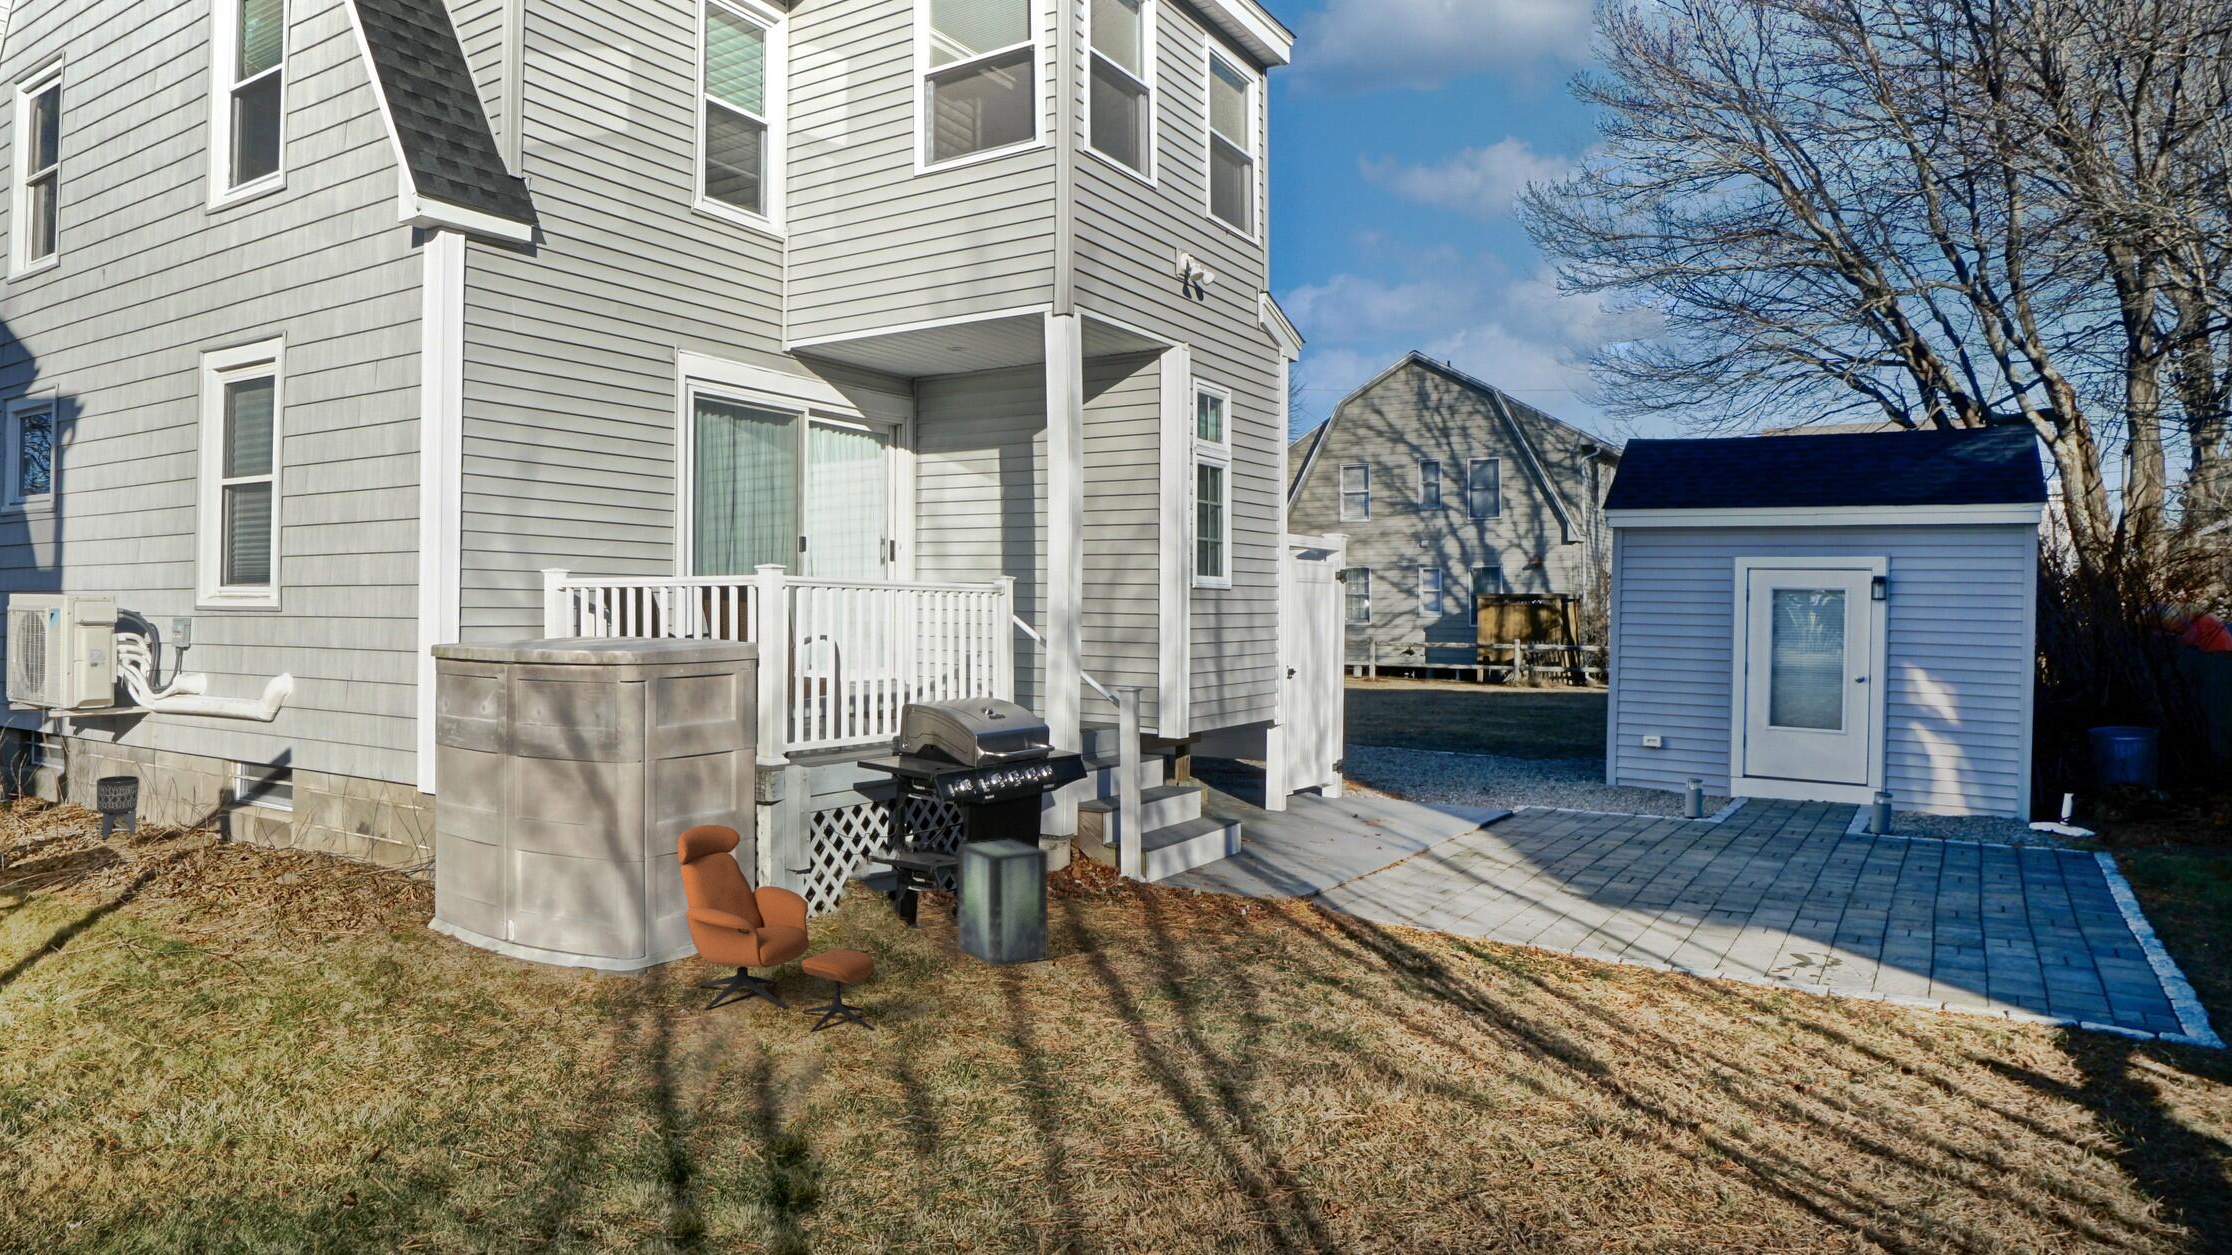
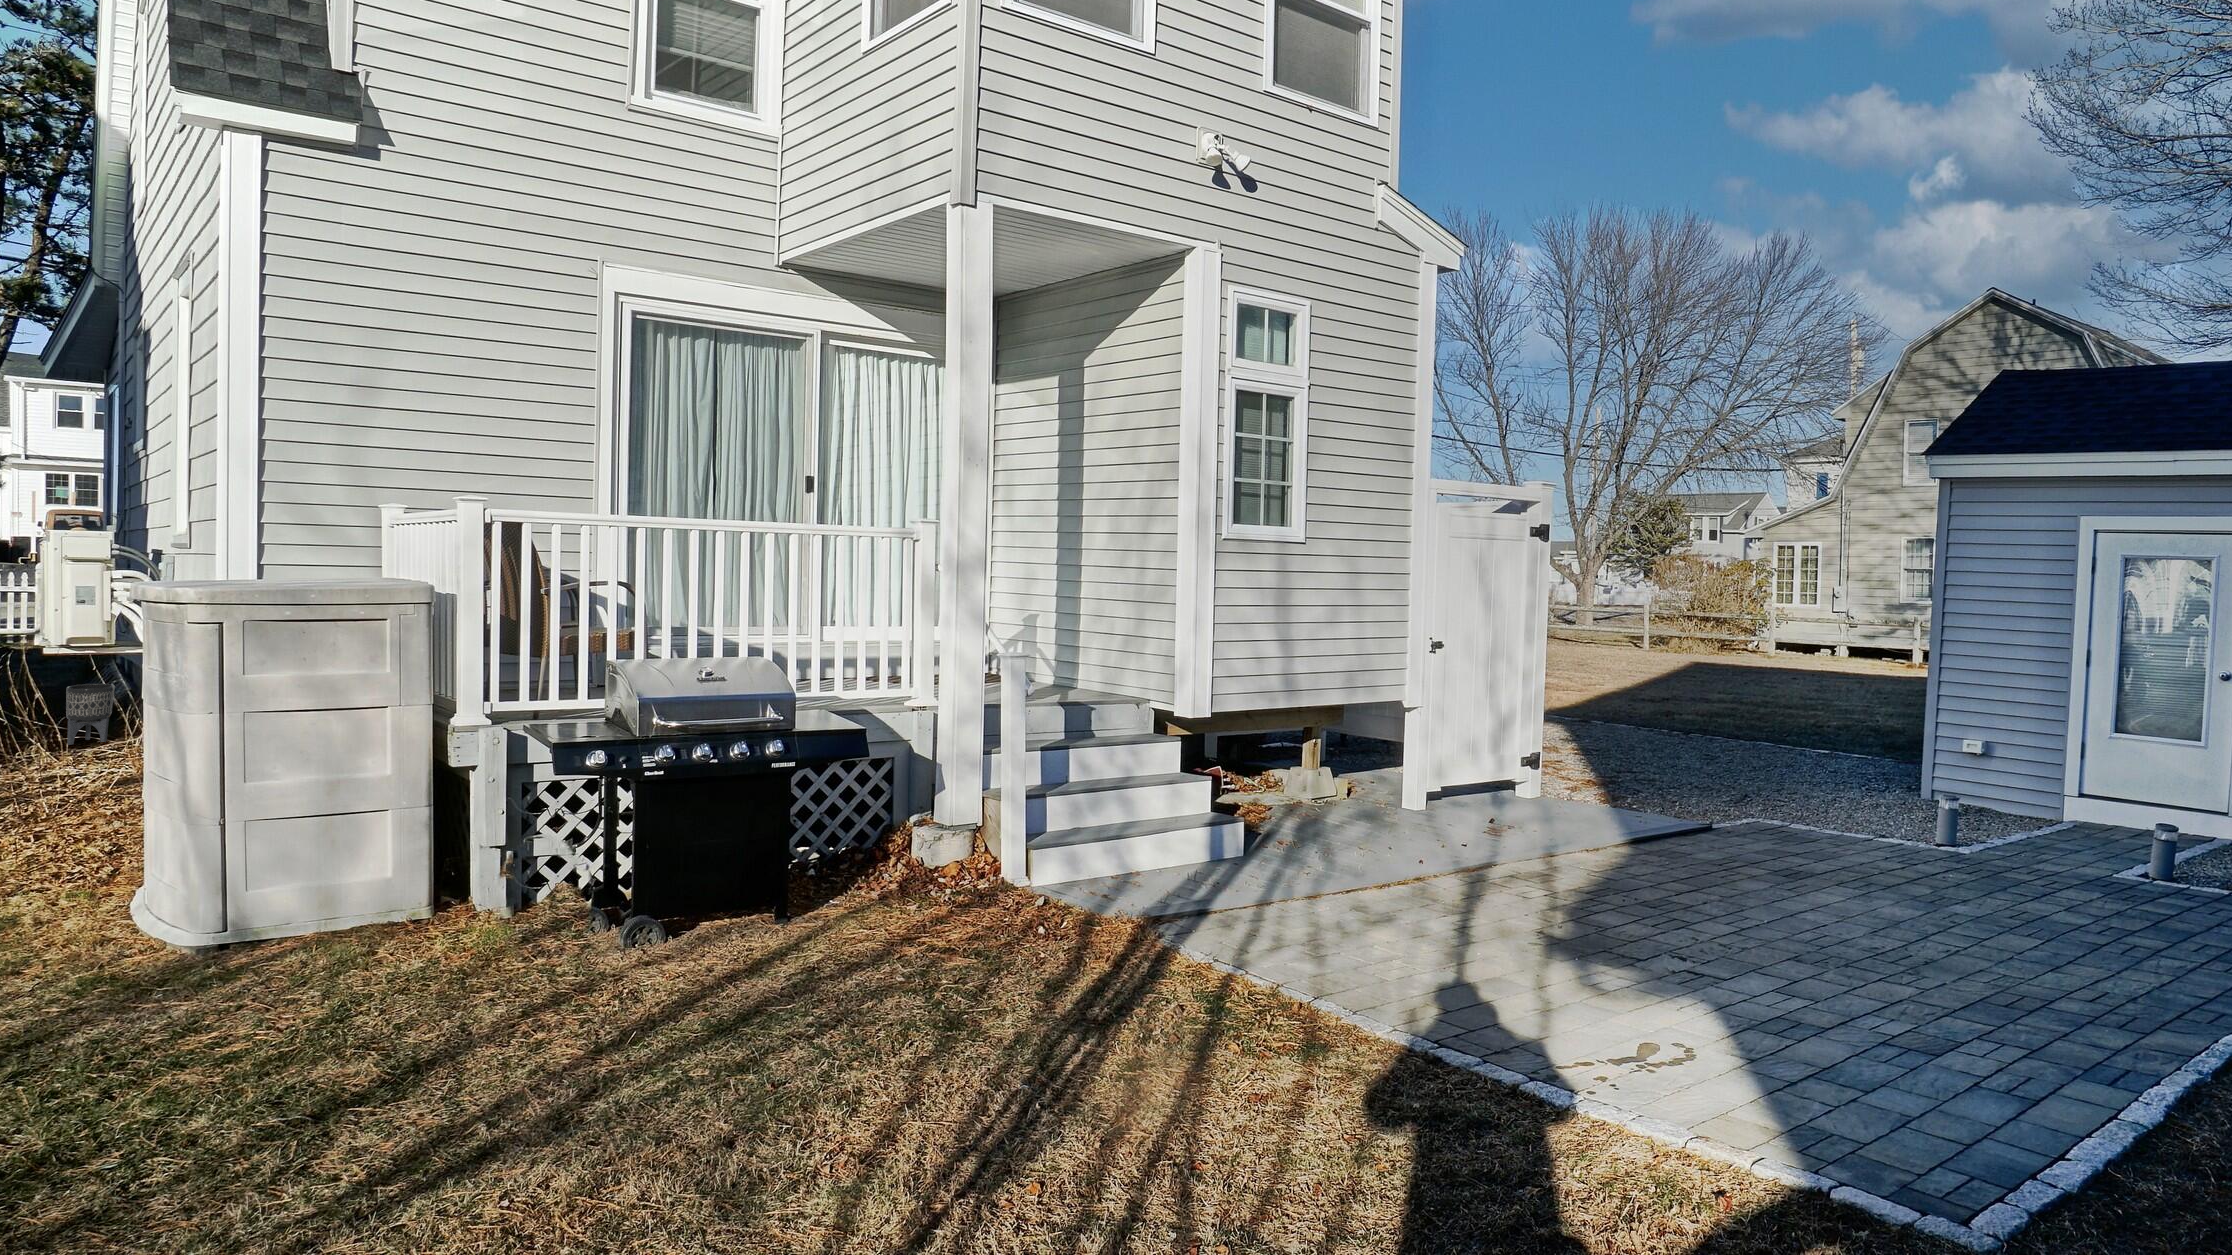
lounge chair: present [678,825,874,1032] -> none [100,764,288,1021]
storage box: present [958,840,1048,967] -> none [564,805,660,956]

